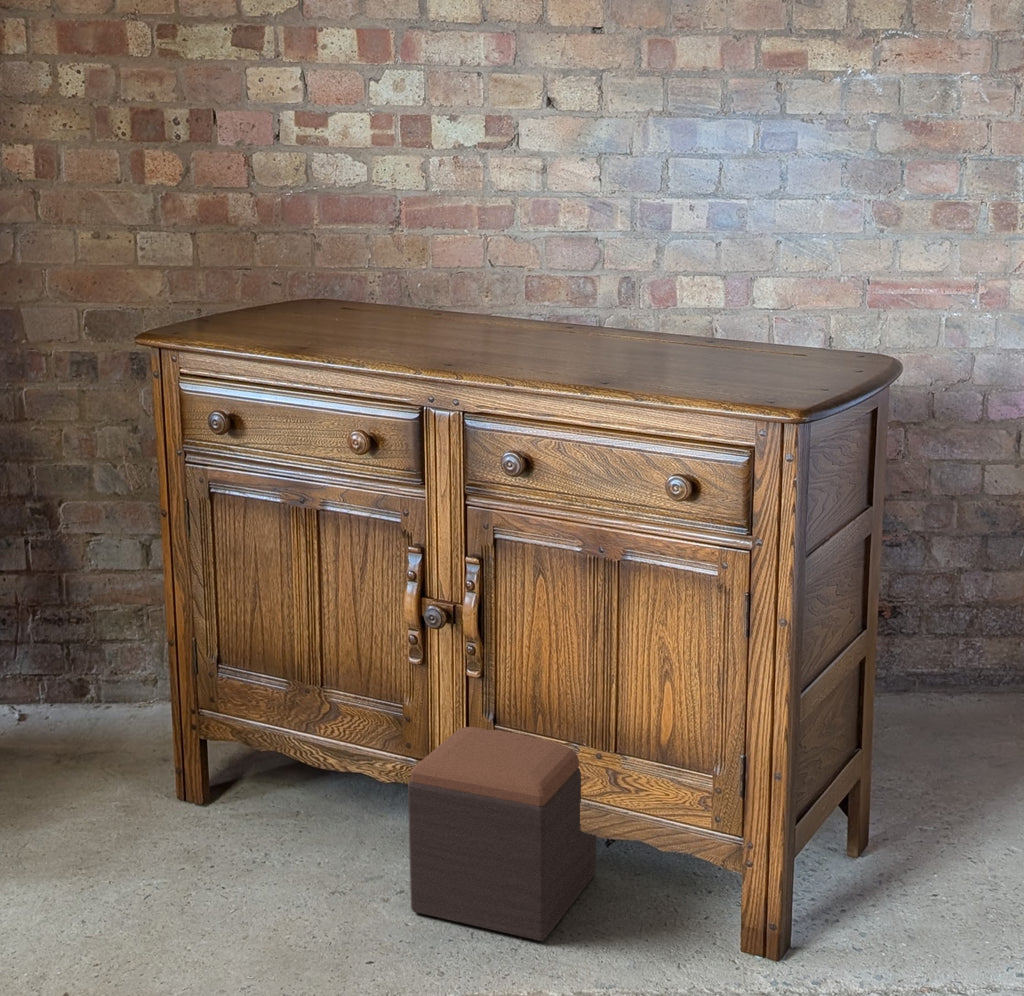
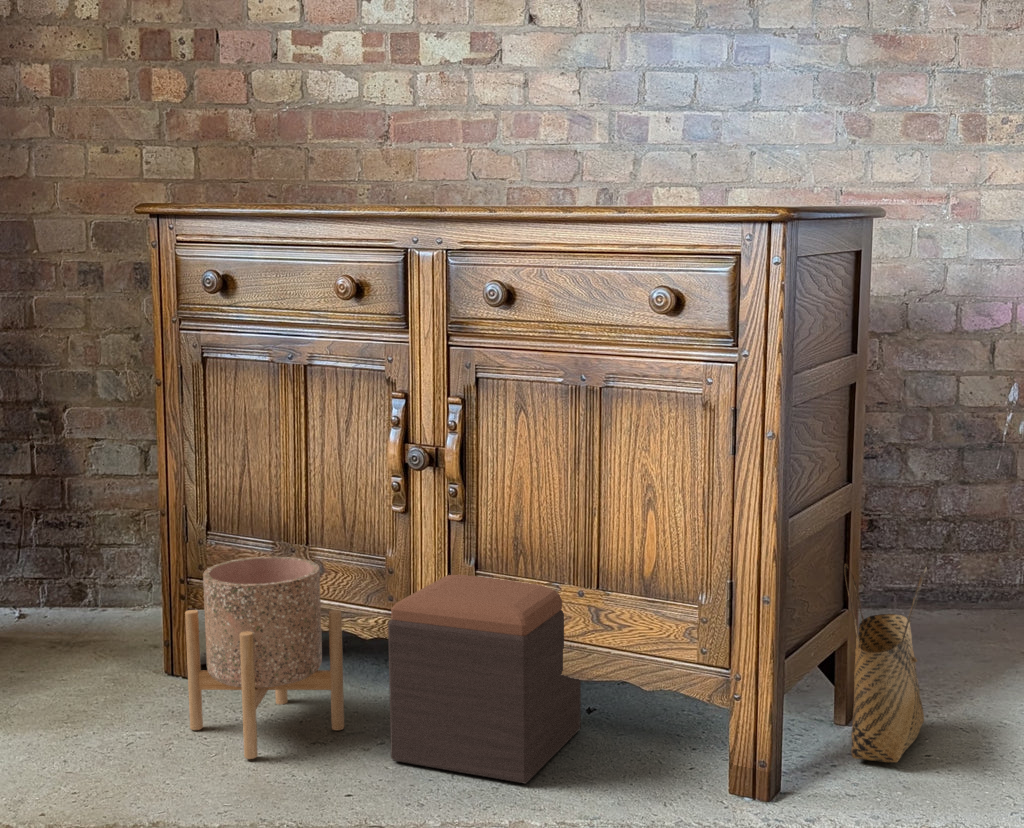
planter: none [205,700,363,909] -> present [185,557,344,759]
woven basket: none [858,722,939,921] -> present [844,564,927,763]

